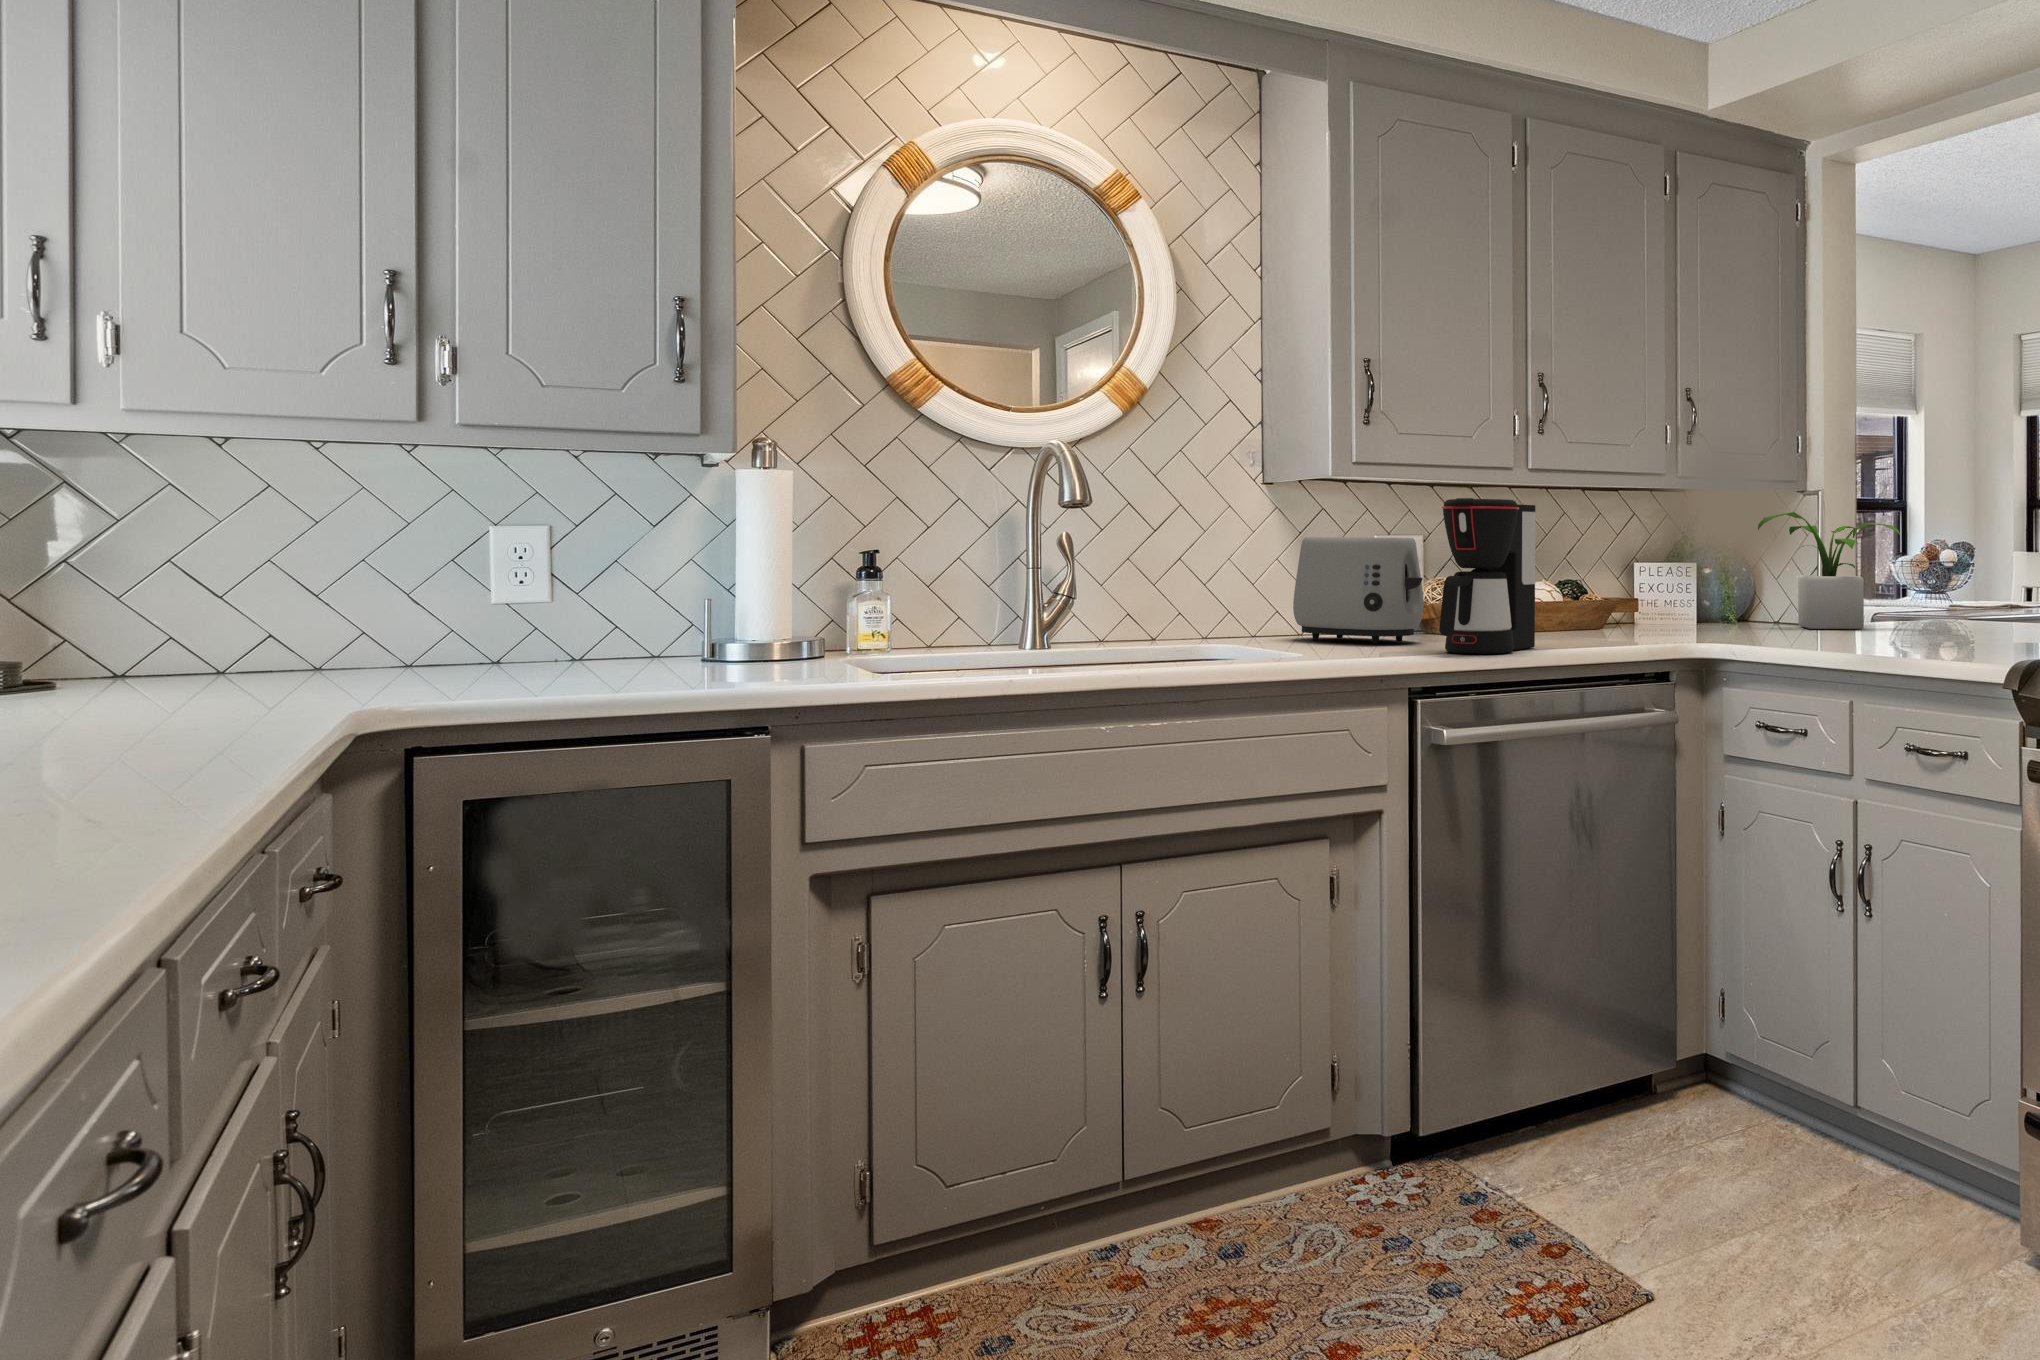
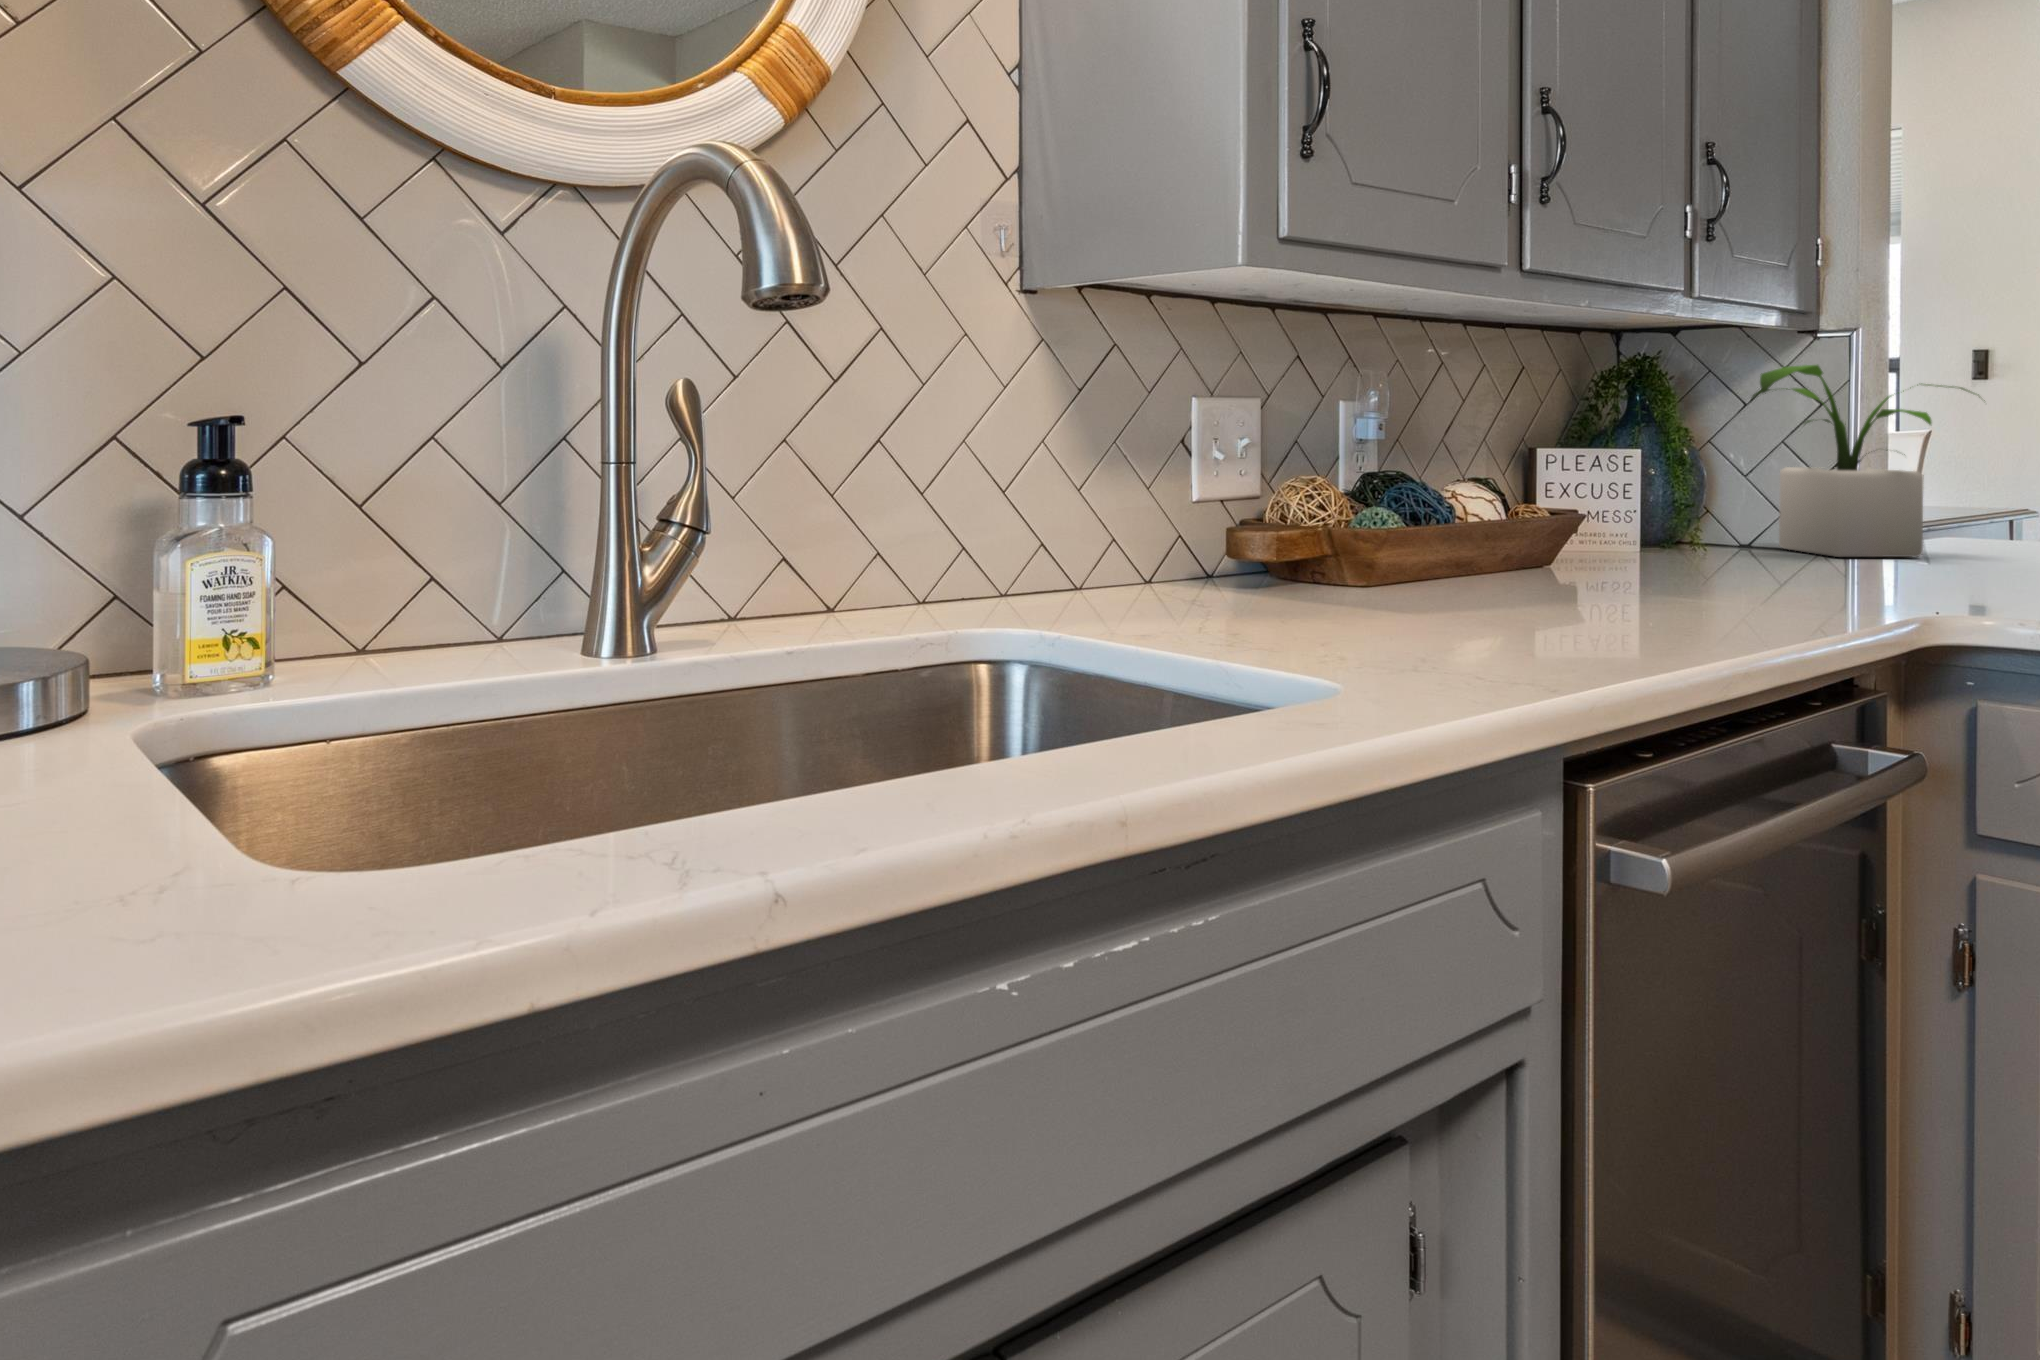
coffee maker: present [1439,498,1536,654] -> none [1510,311,1692,657]
toaster: present [1293,537,1424,643] -> none [1087,398,1388,613]

